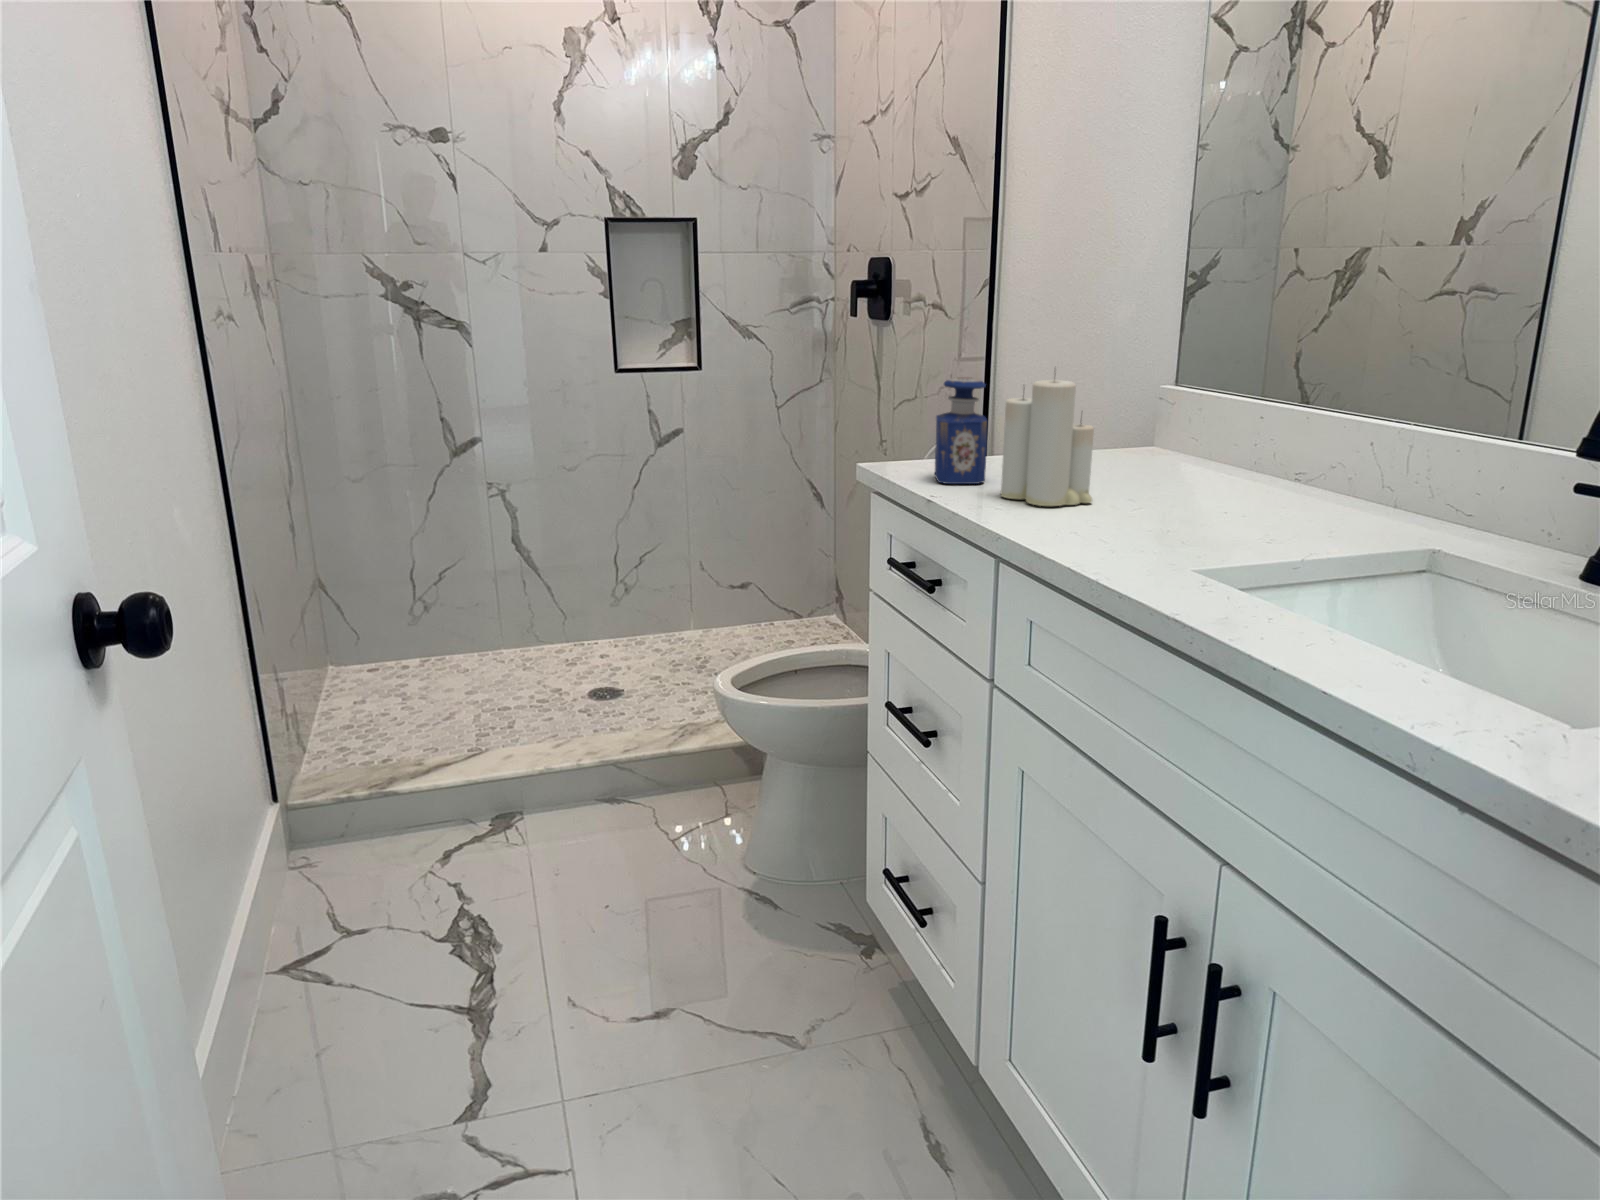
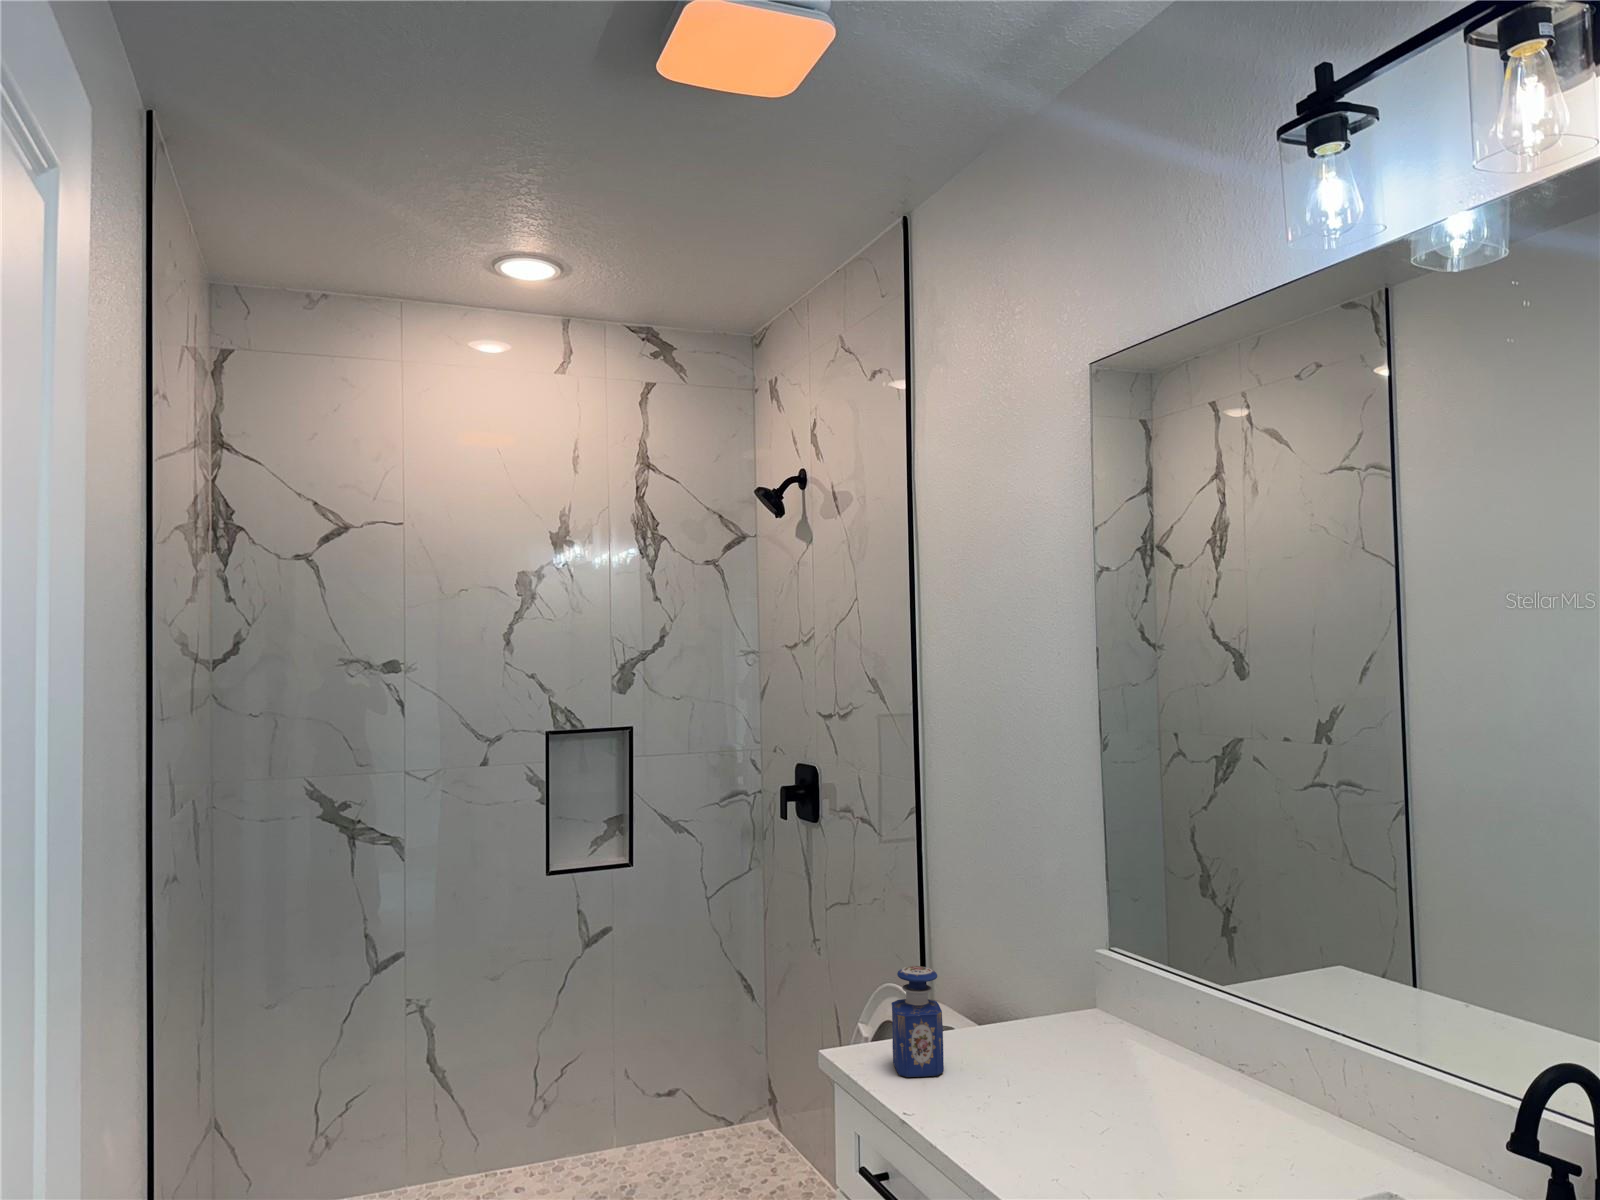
candle: present [1001,379,1094,506] -> none [961,975,1053,1116]

